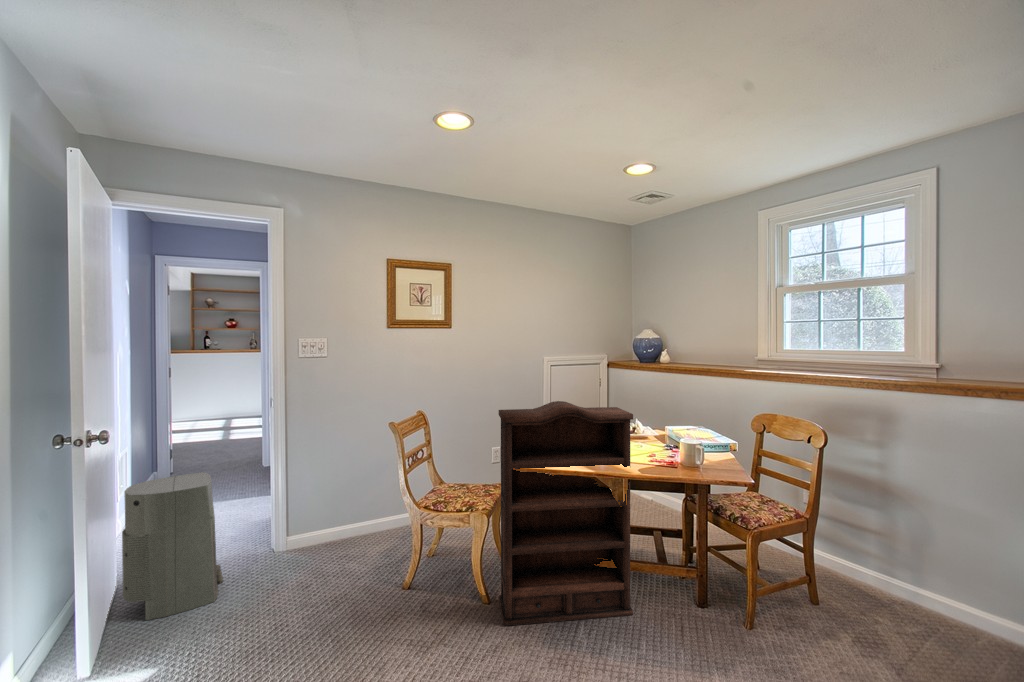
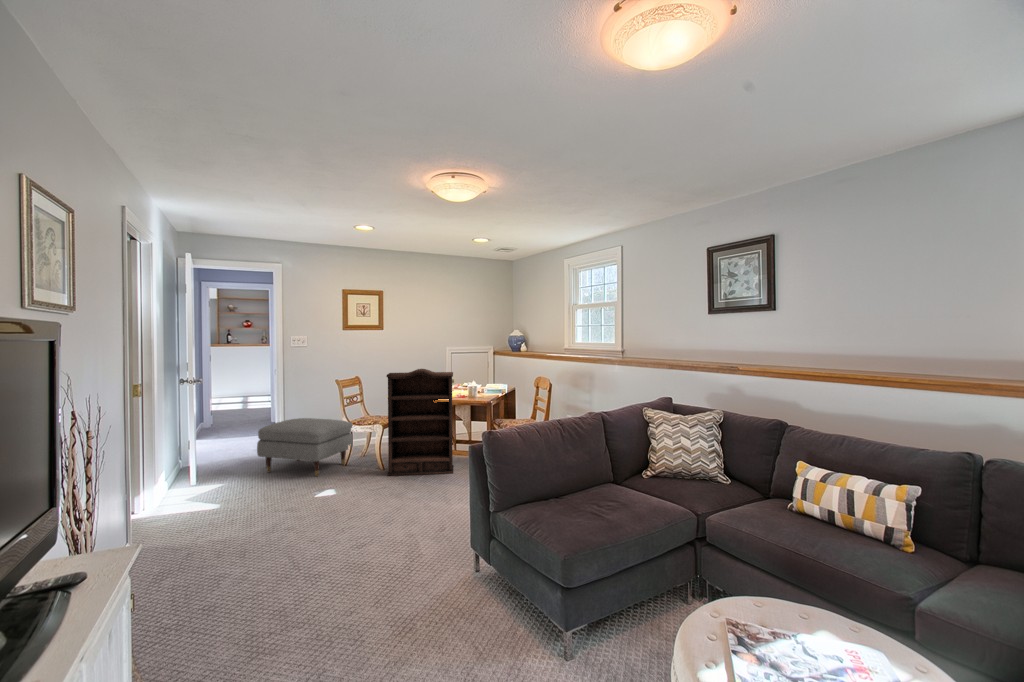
air purifier: present [122,472,223,620] -> none [203,407,252,474]
ottoman: none [233,490,418,629] -> present [257,418,353,477]

